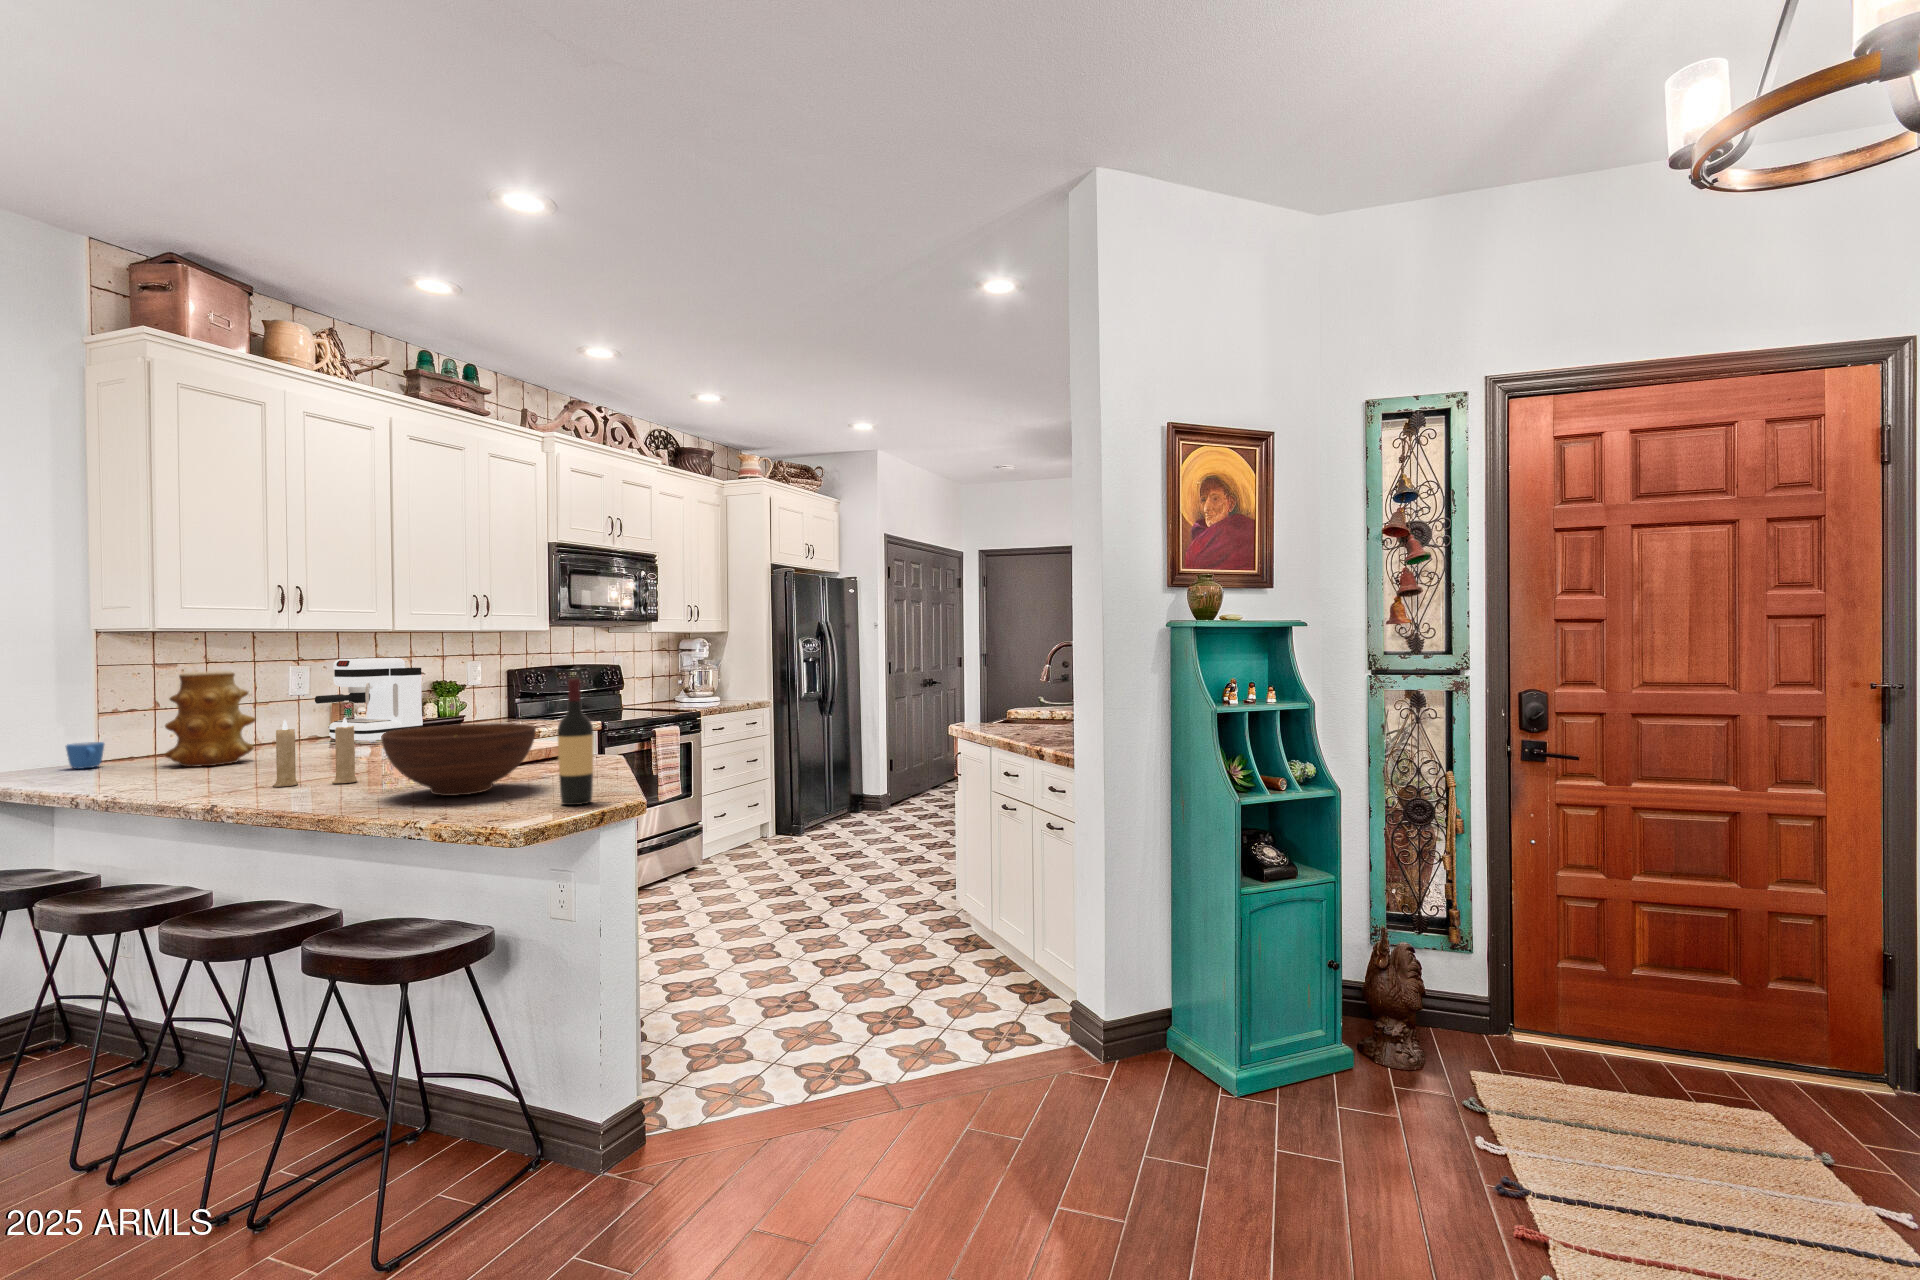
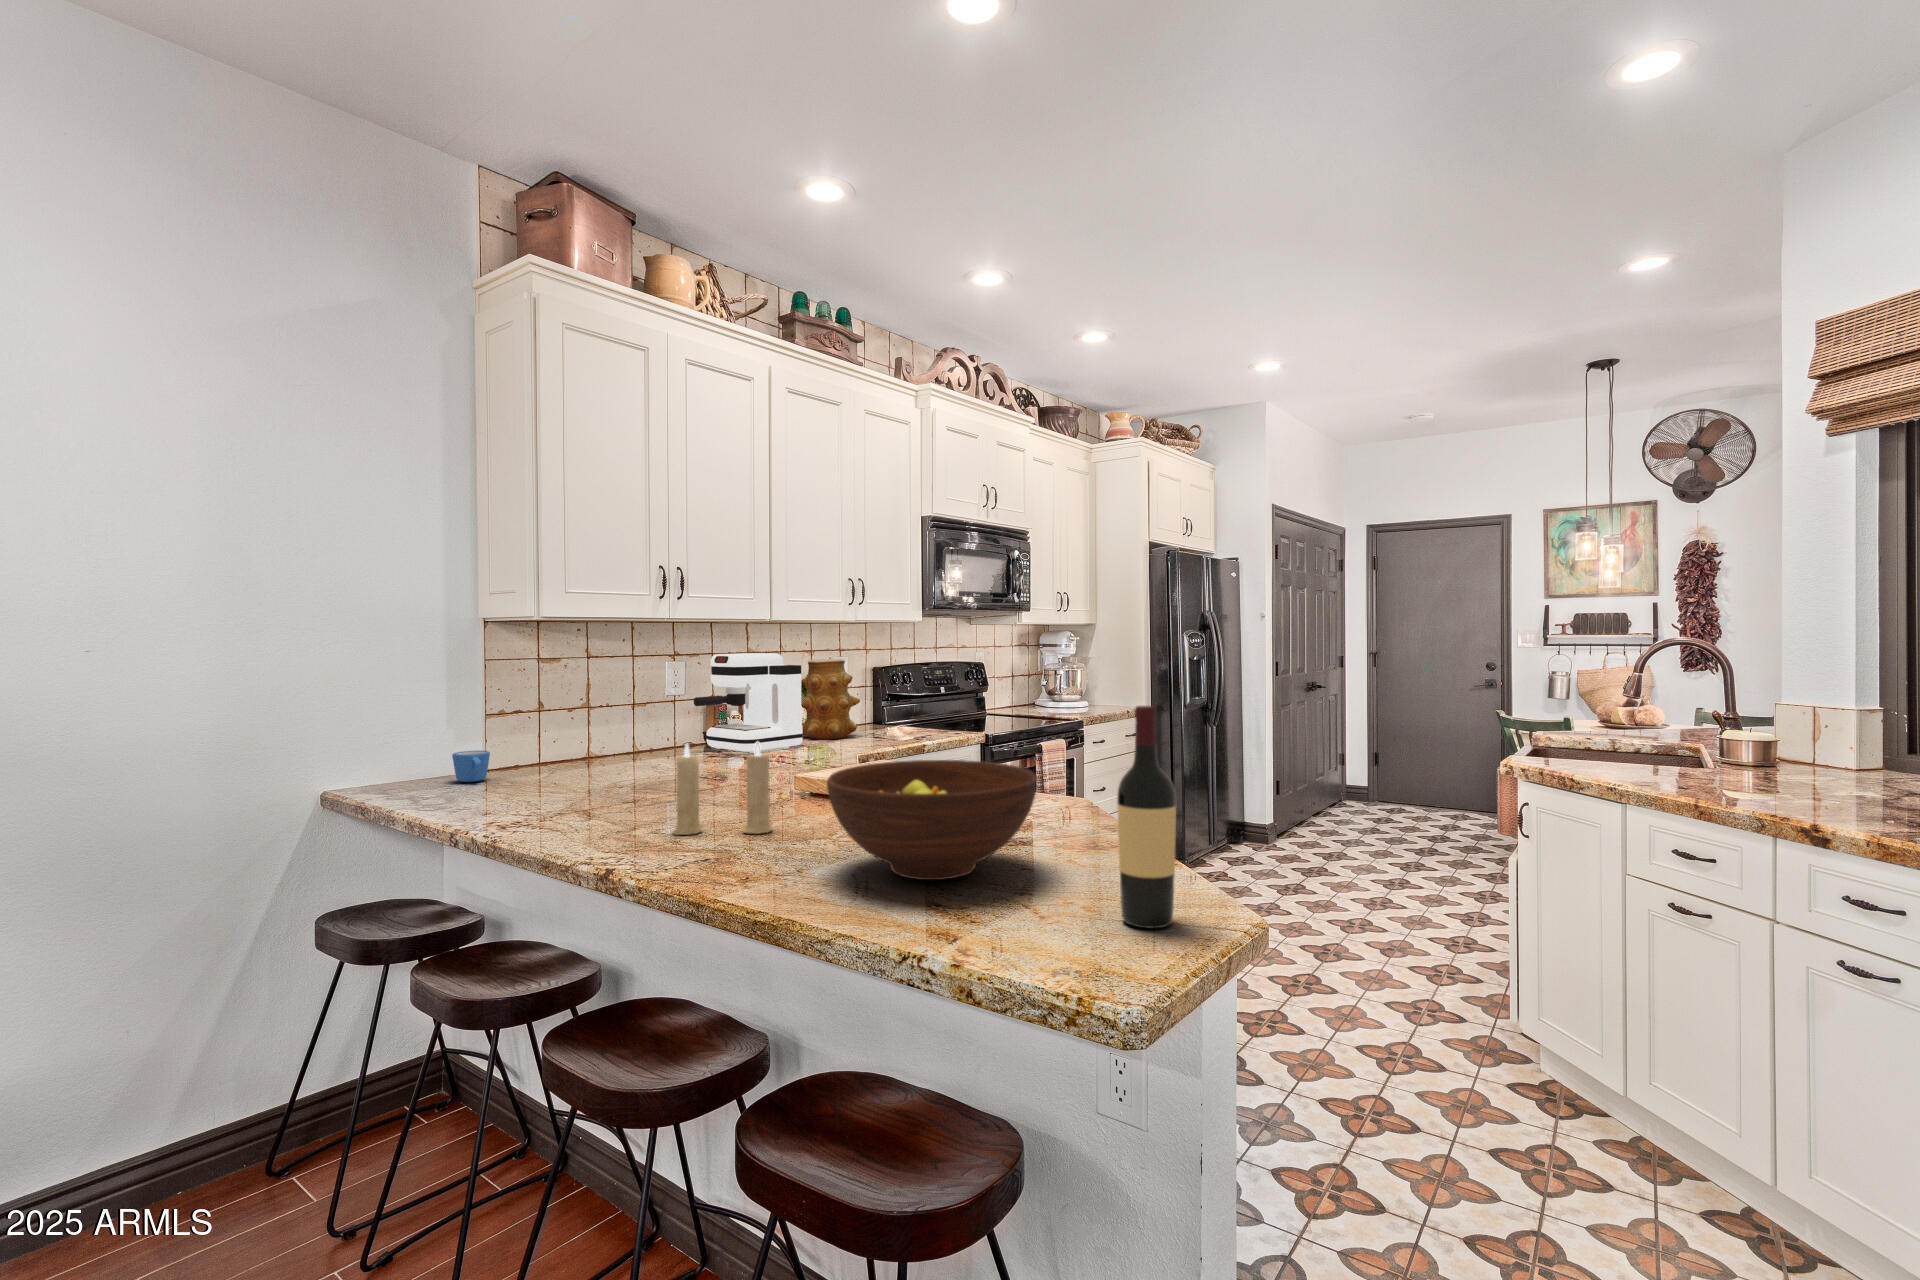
vase: present [165,671,256,767] -> present [801,659,860,739]

